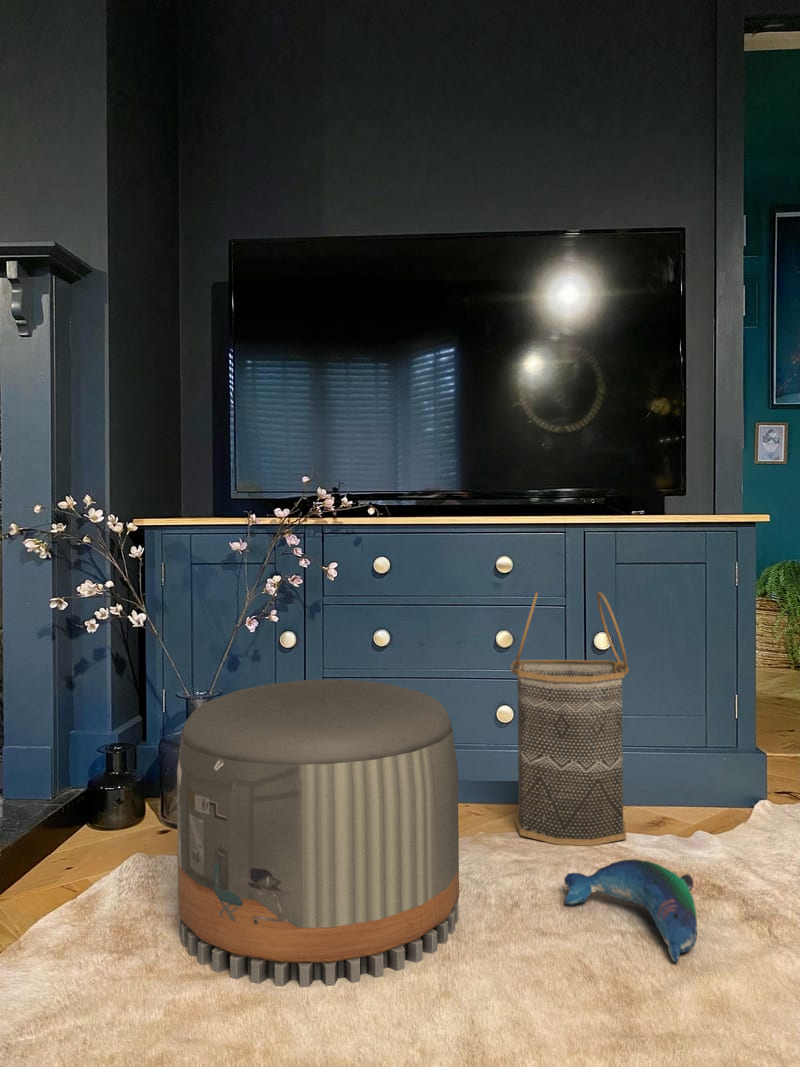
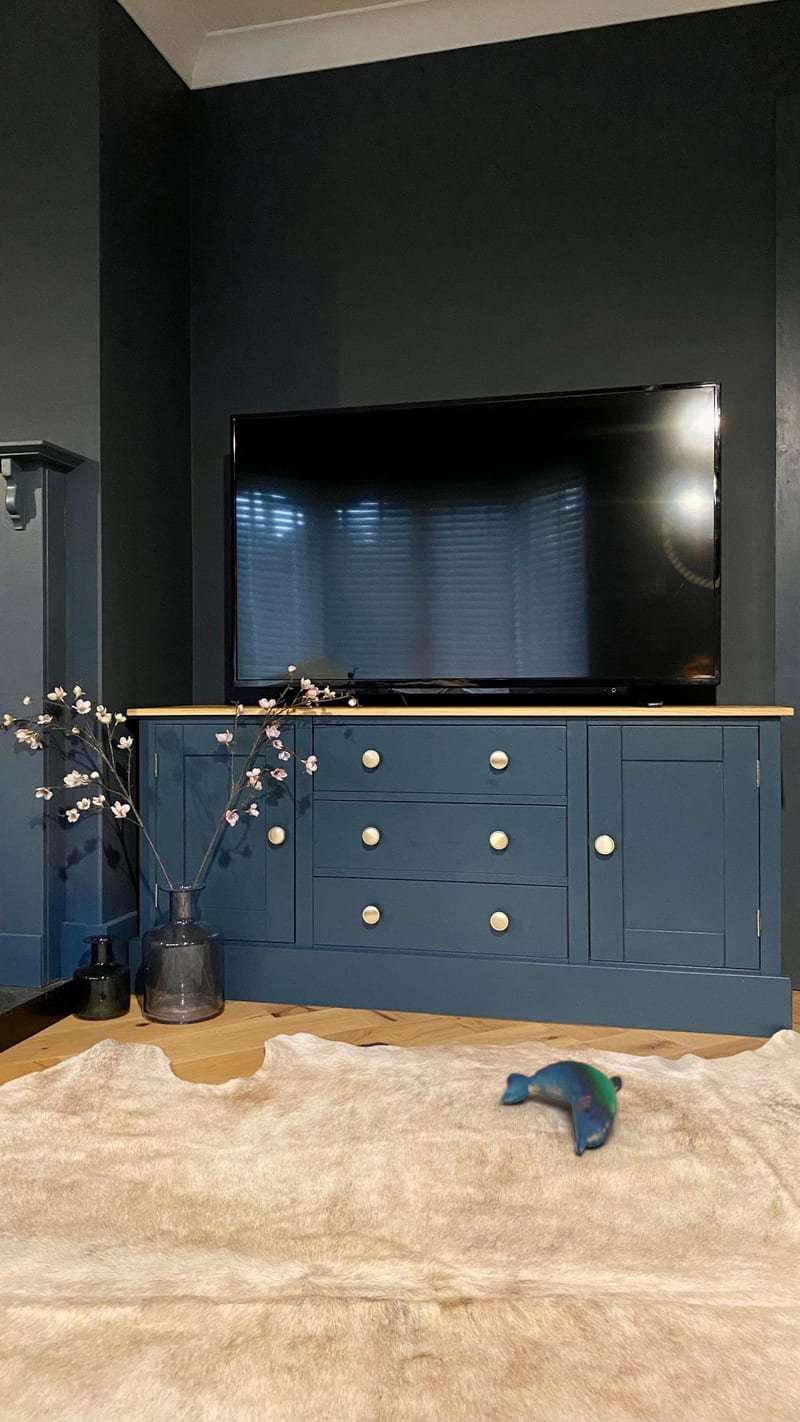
basket: present [511,592,628,846] -> none [491,790,615,1056]
pouf: present [177,679,459,987] -> none [122,873,396,1153]

